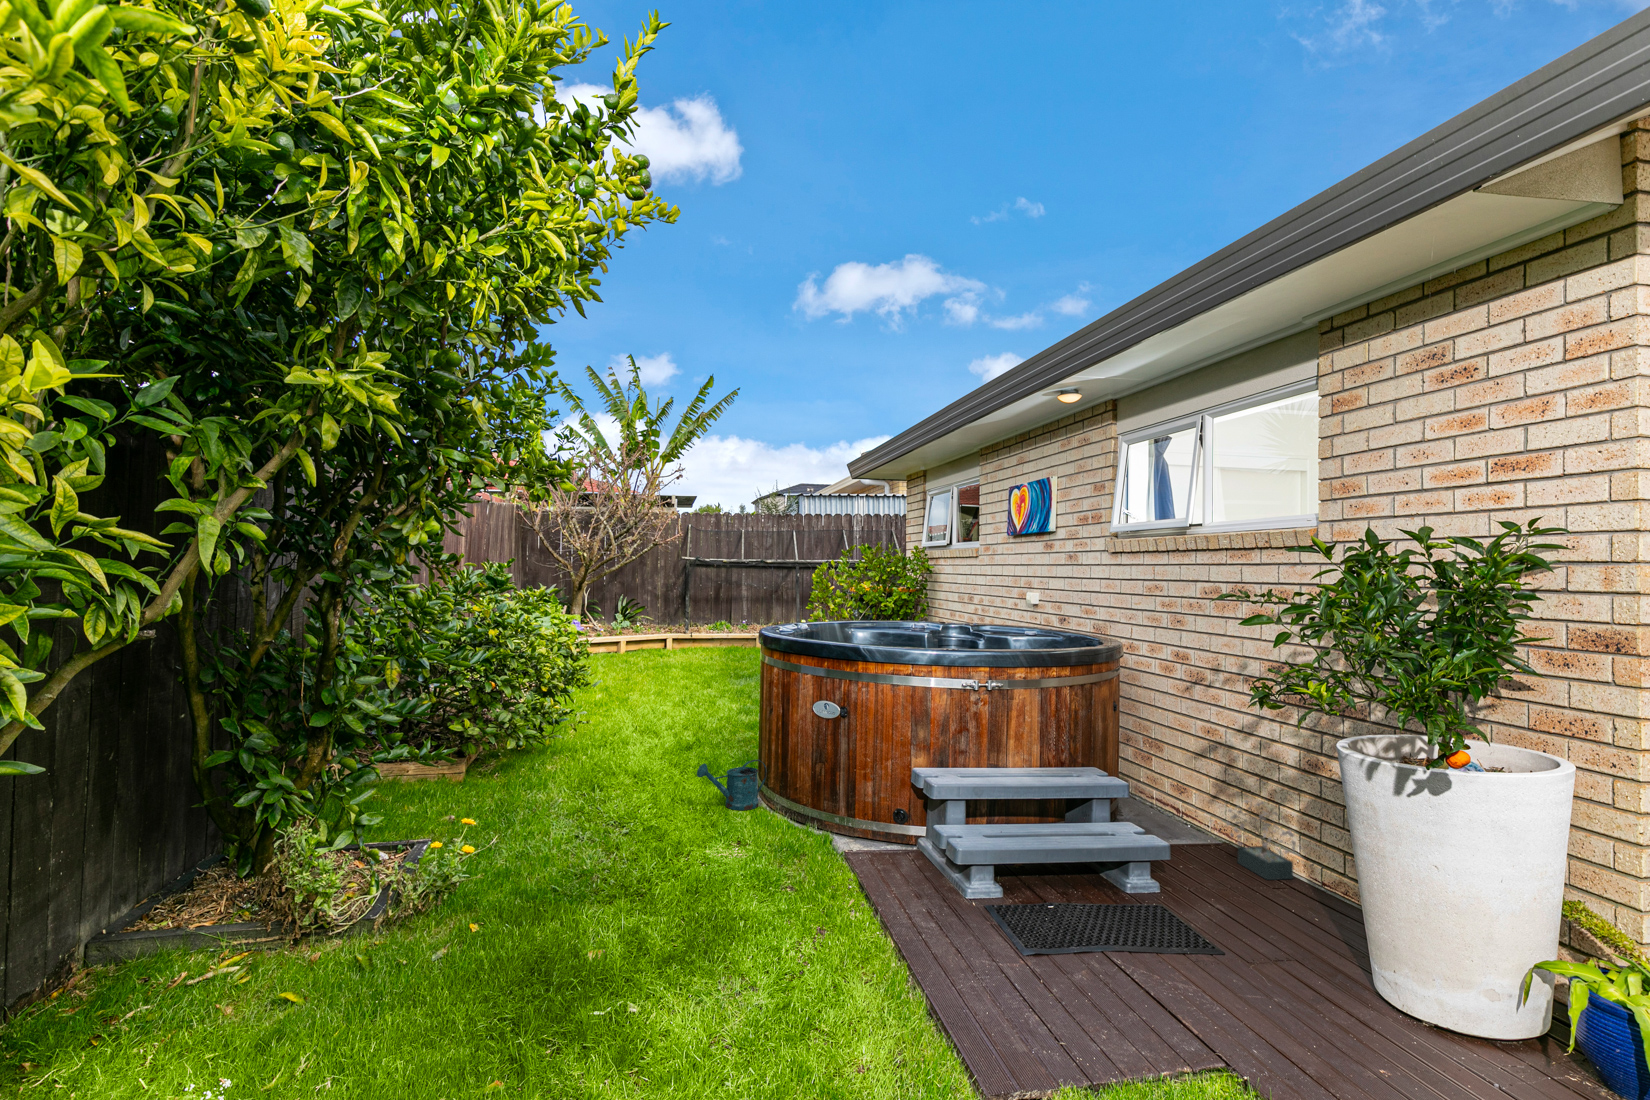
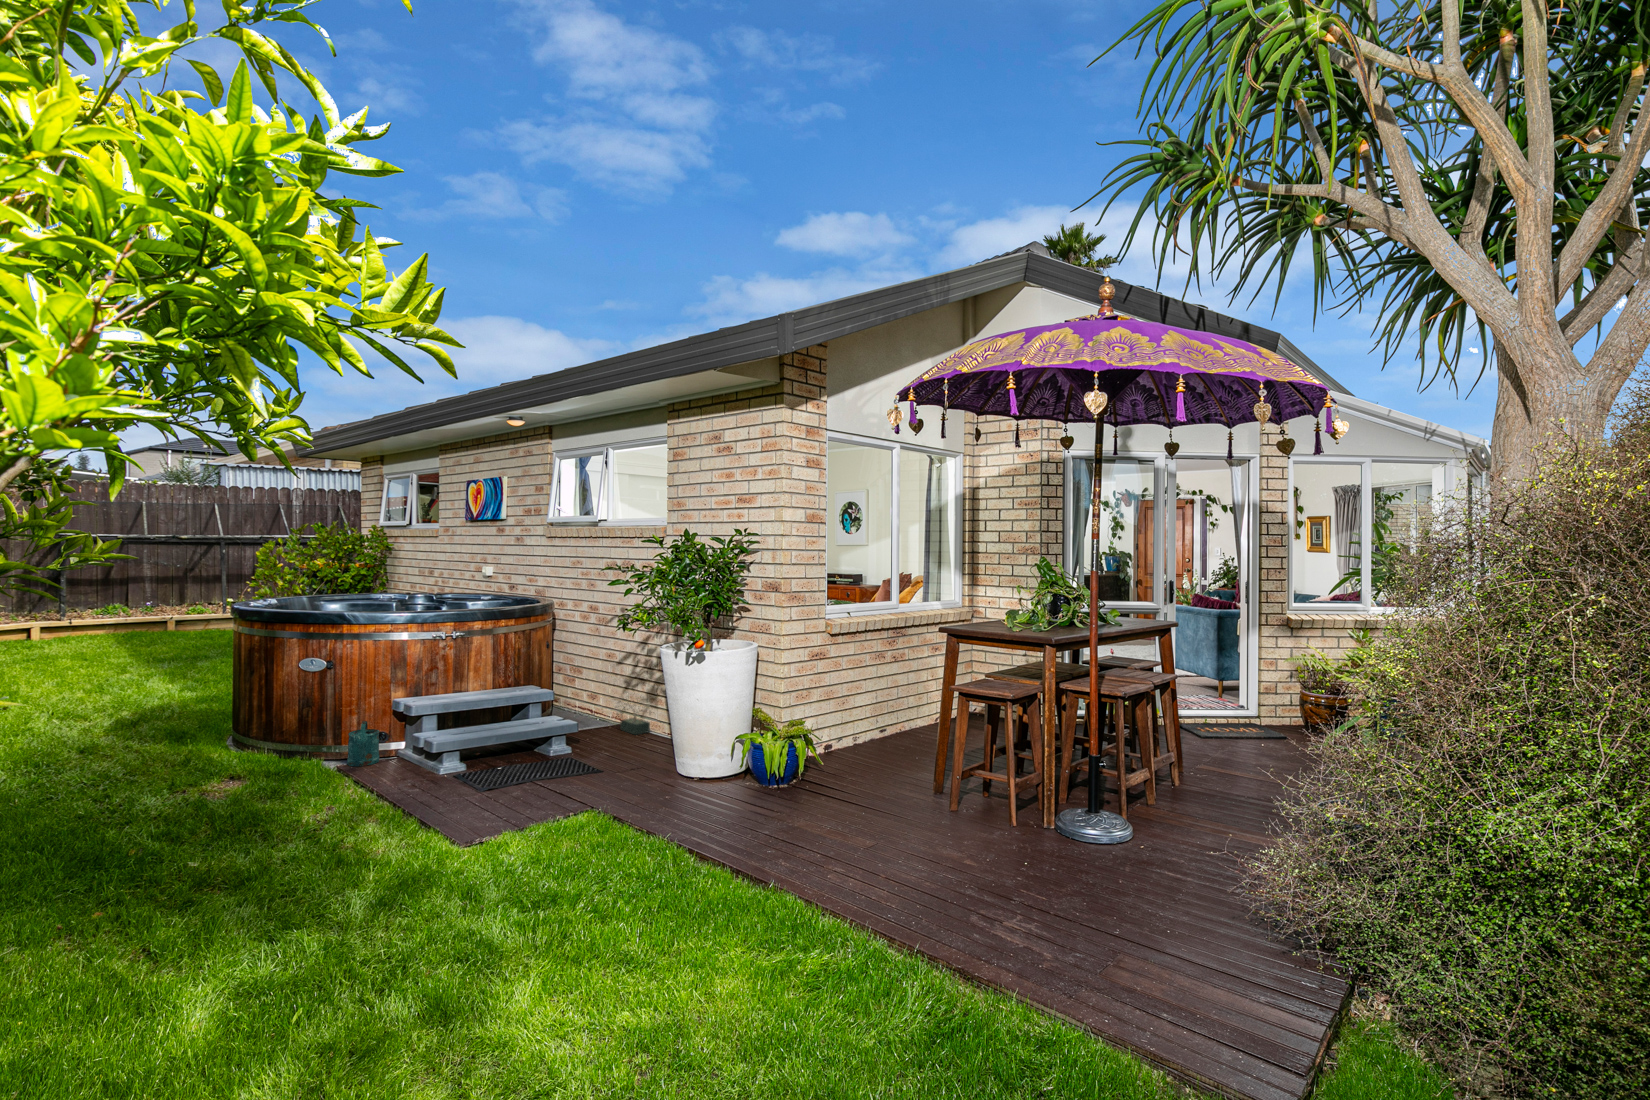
watering can: present [697,760,767,810] -> present [347,721,379,766]

